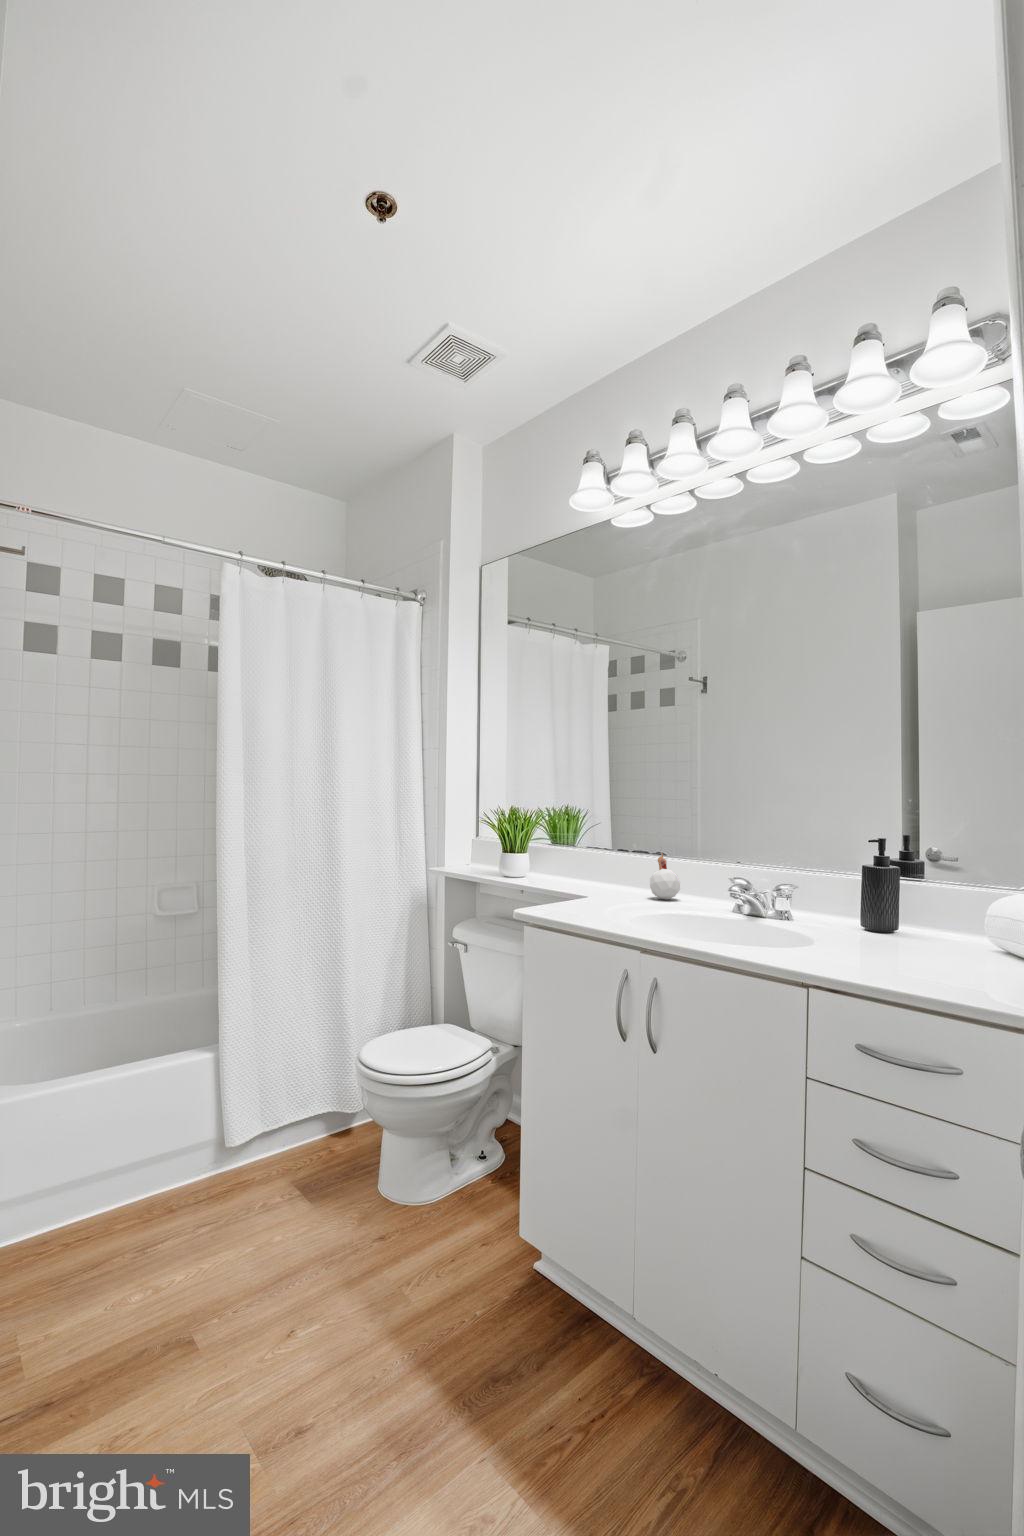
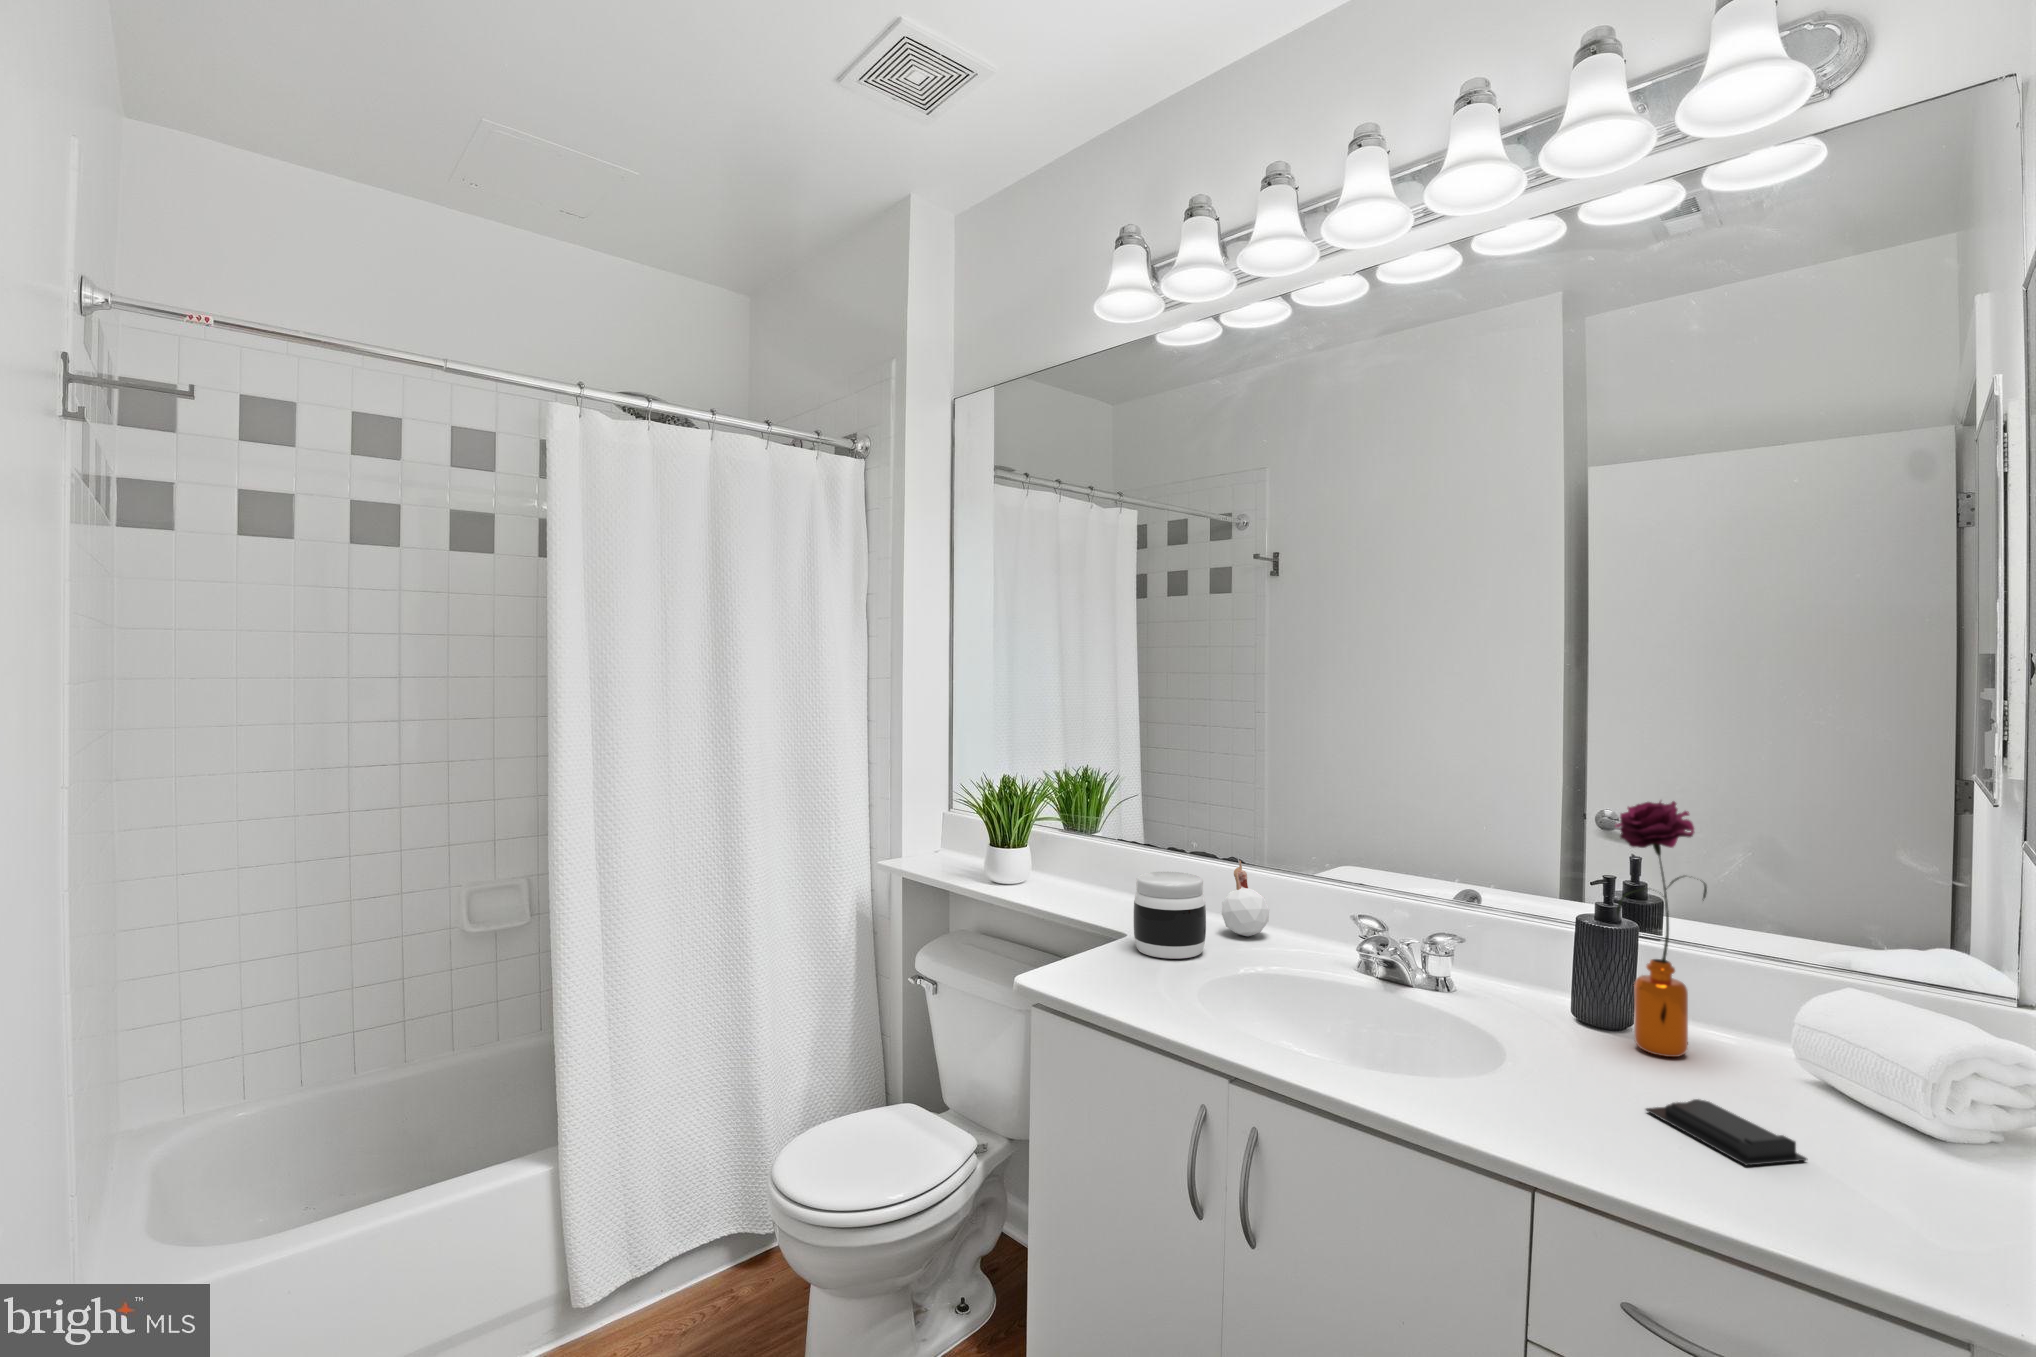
flower: none [880,784,937,942] -> present [1615,801,1707,1057]
jar: none [591,855,637,906] -> present [1133,872,1206,959]
soap bar: none [887,949,974,973] -> present [1646,1099,1807,1166]

